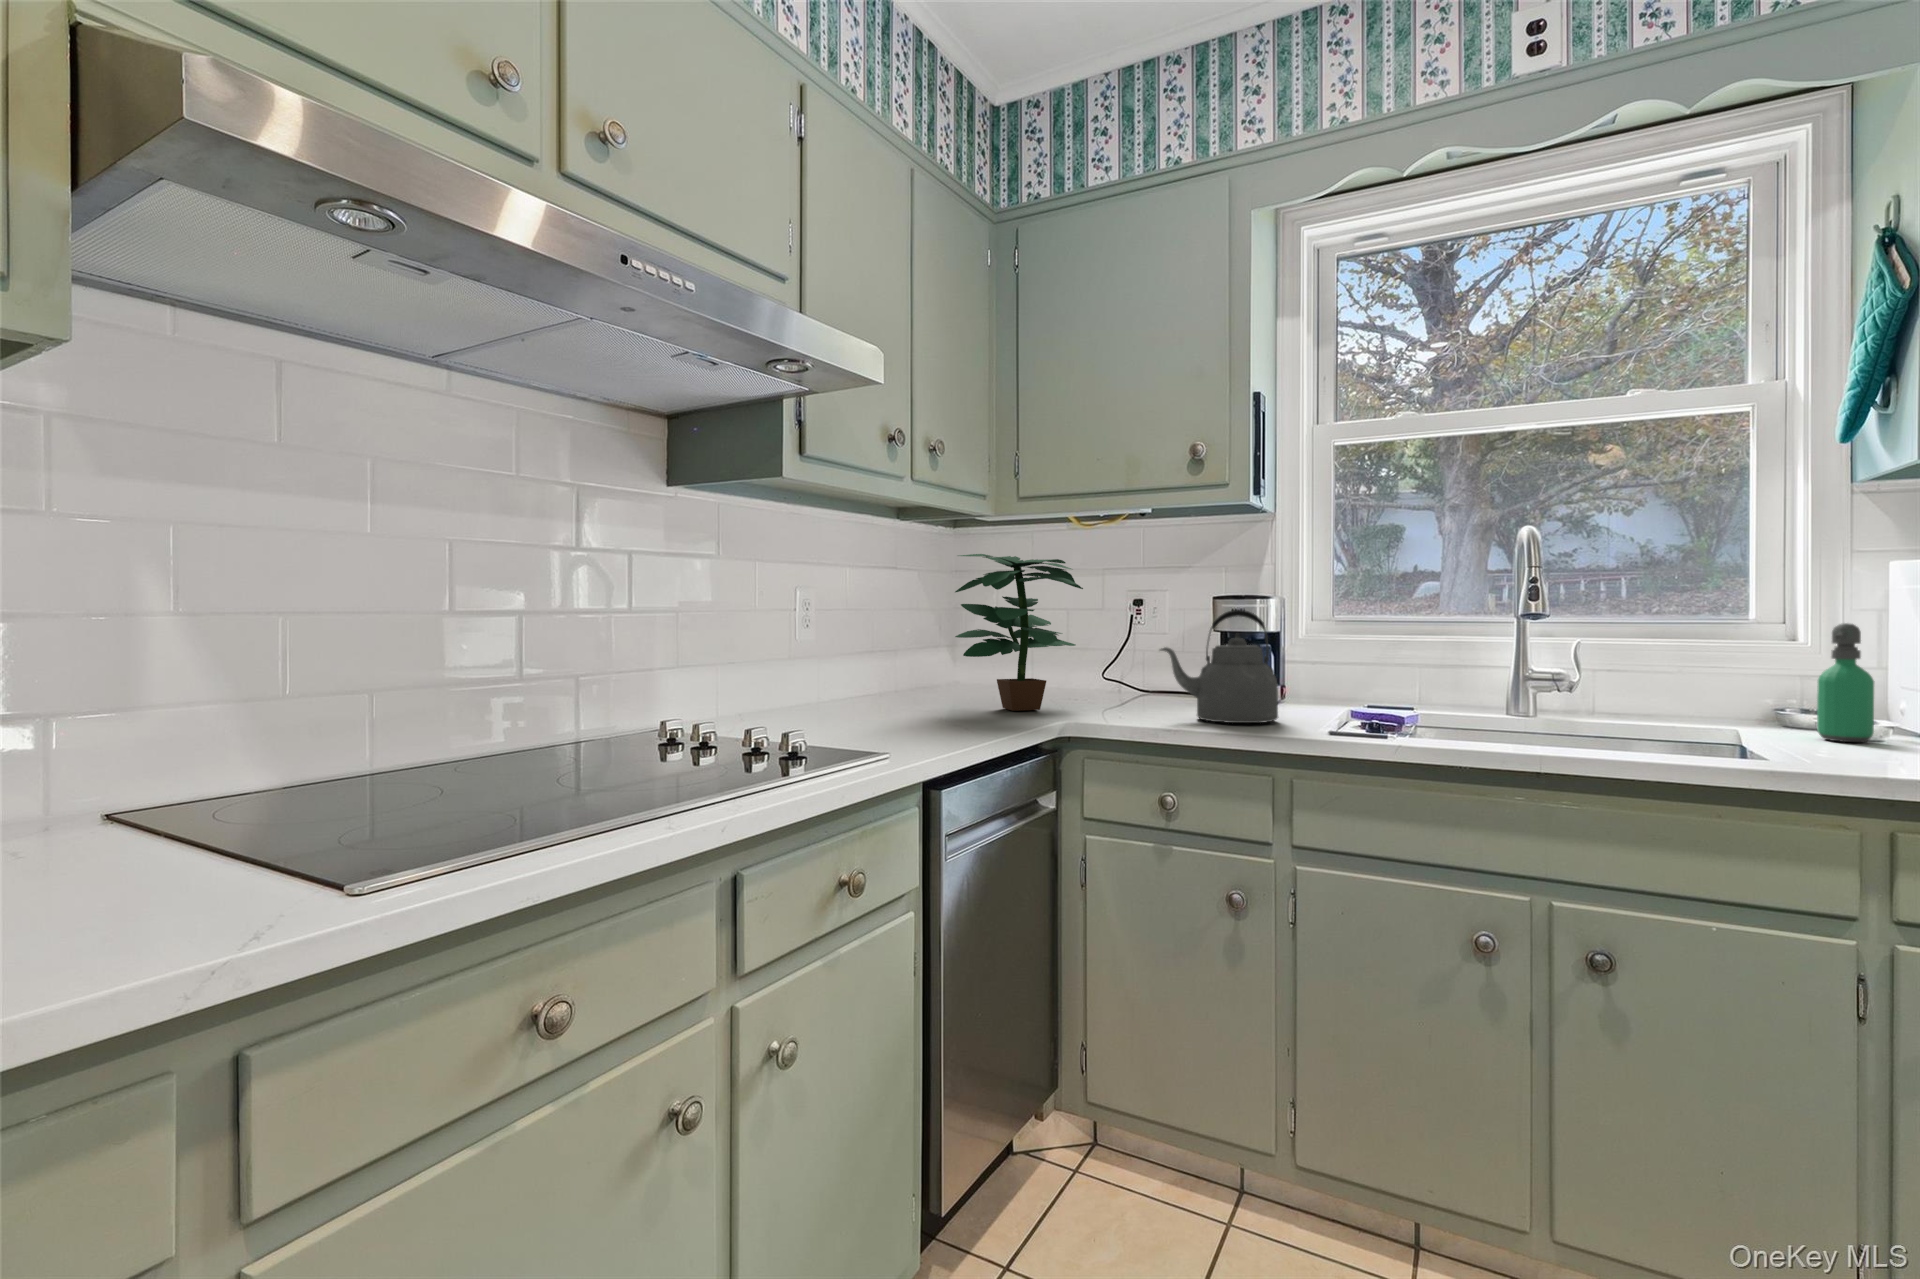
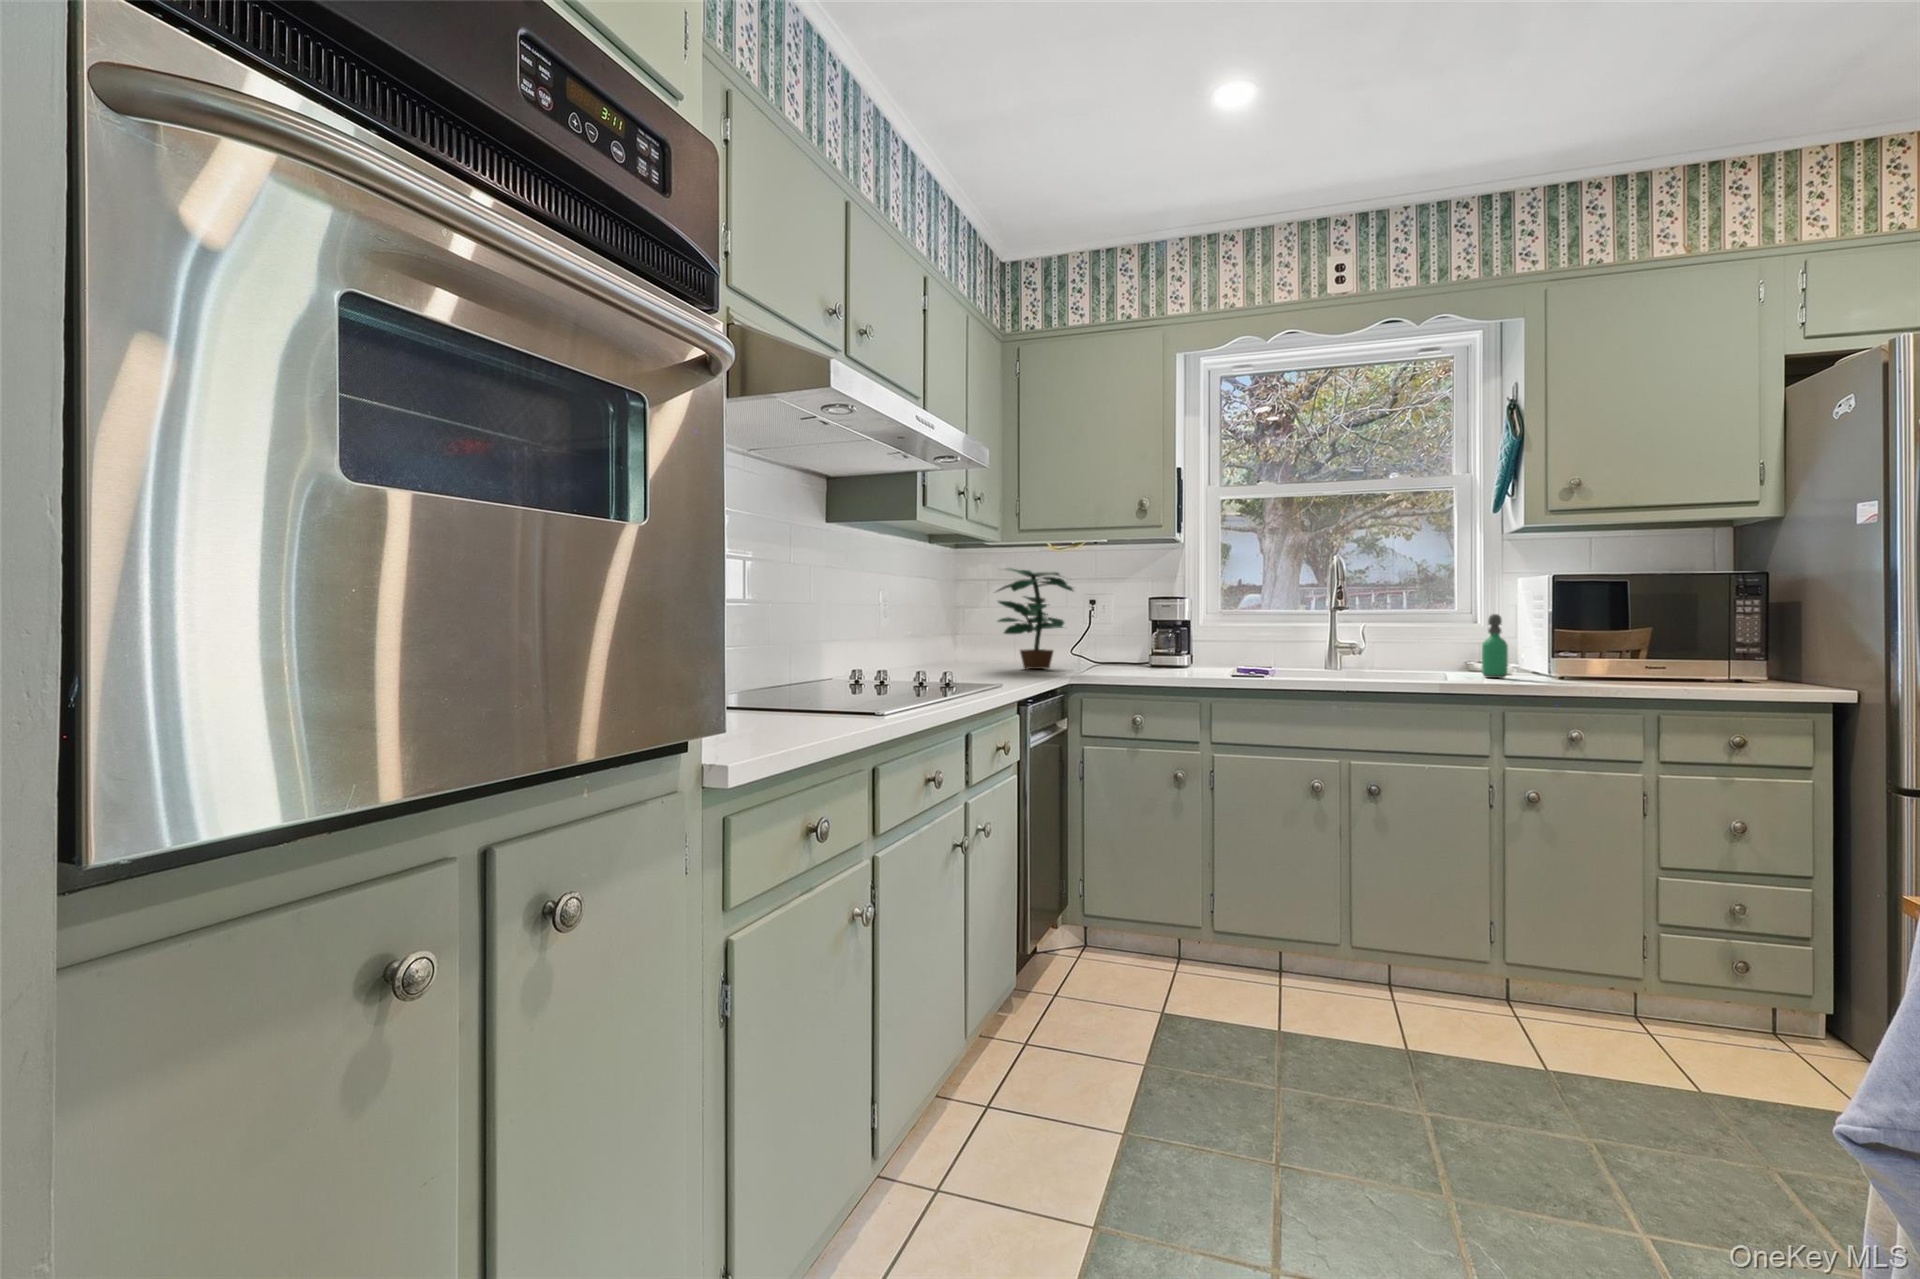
kettle: present [1160,610,1278,723] -> none [1127,605,1198,673]

